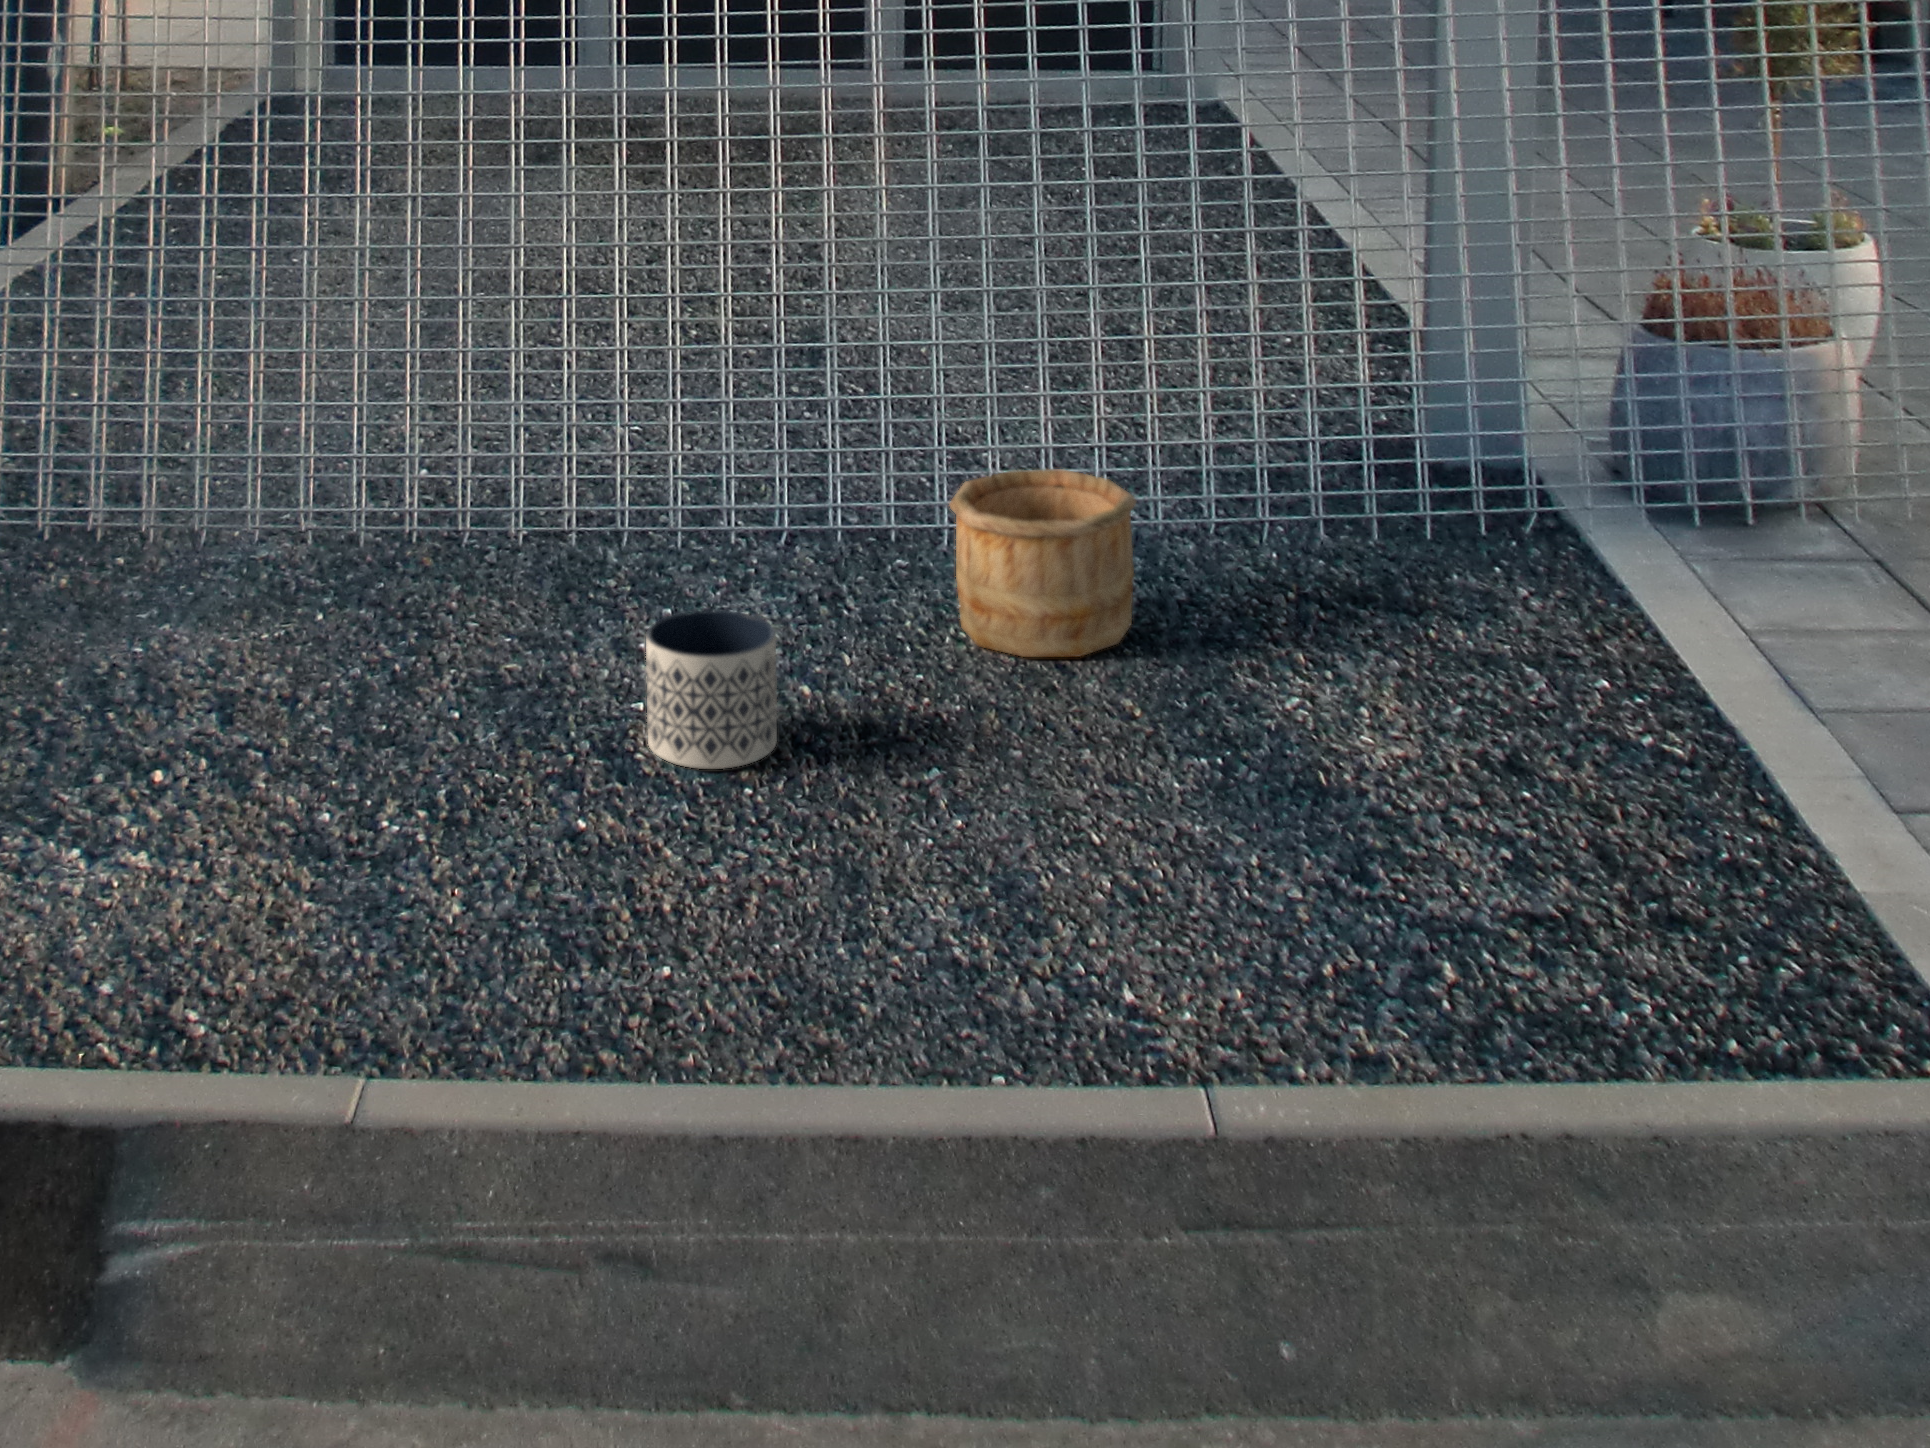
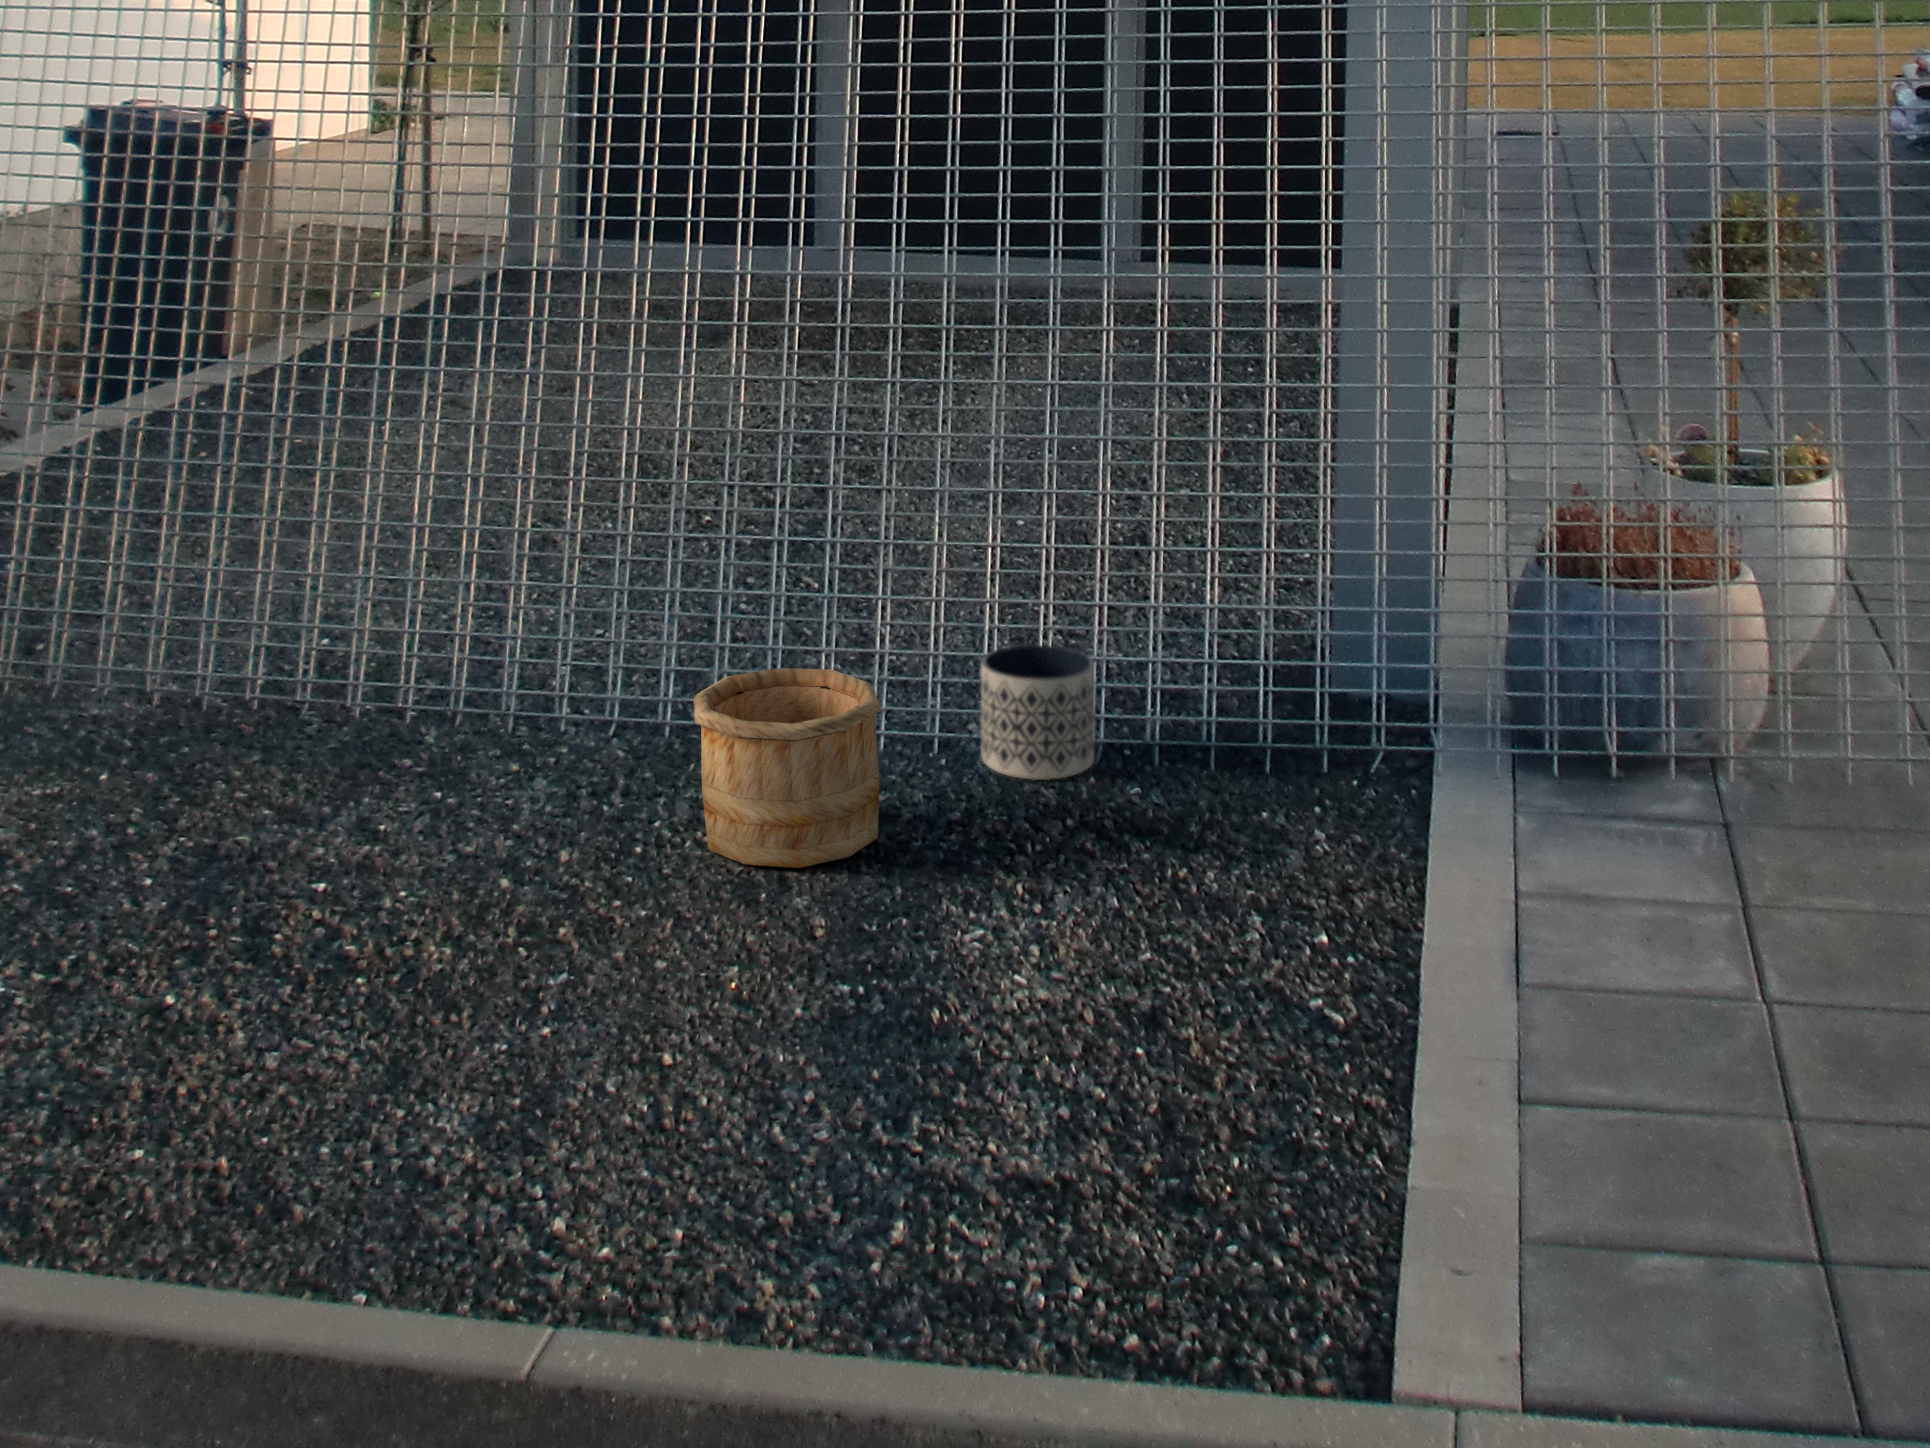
planter: present [646,610,777,769] -> present [981,645,1095,780]

